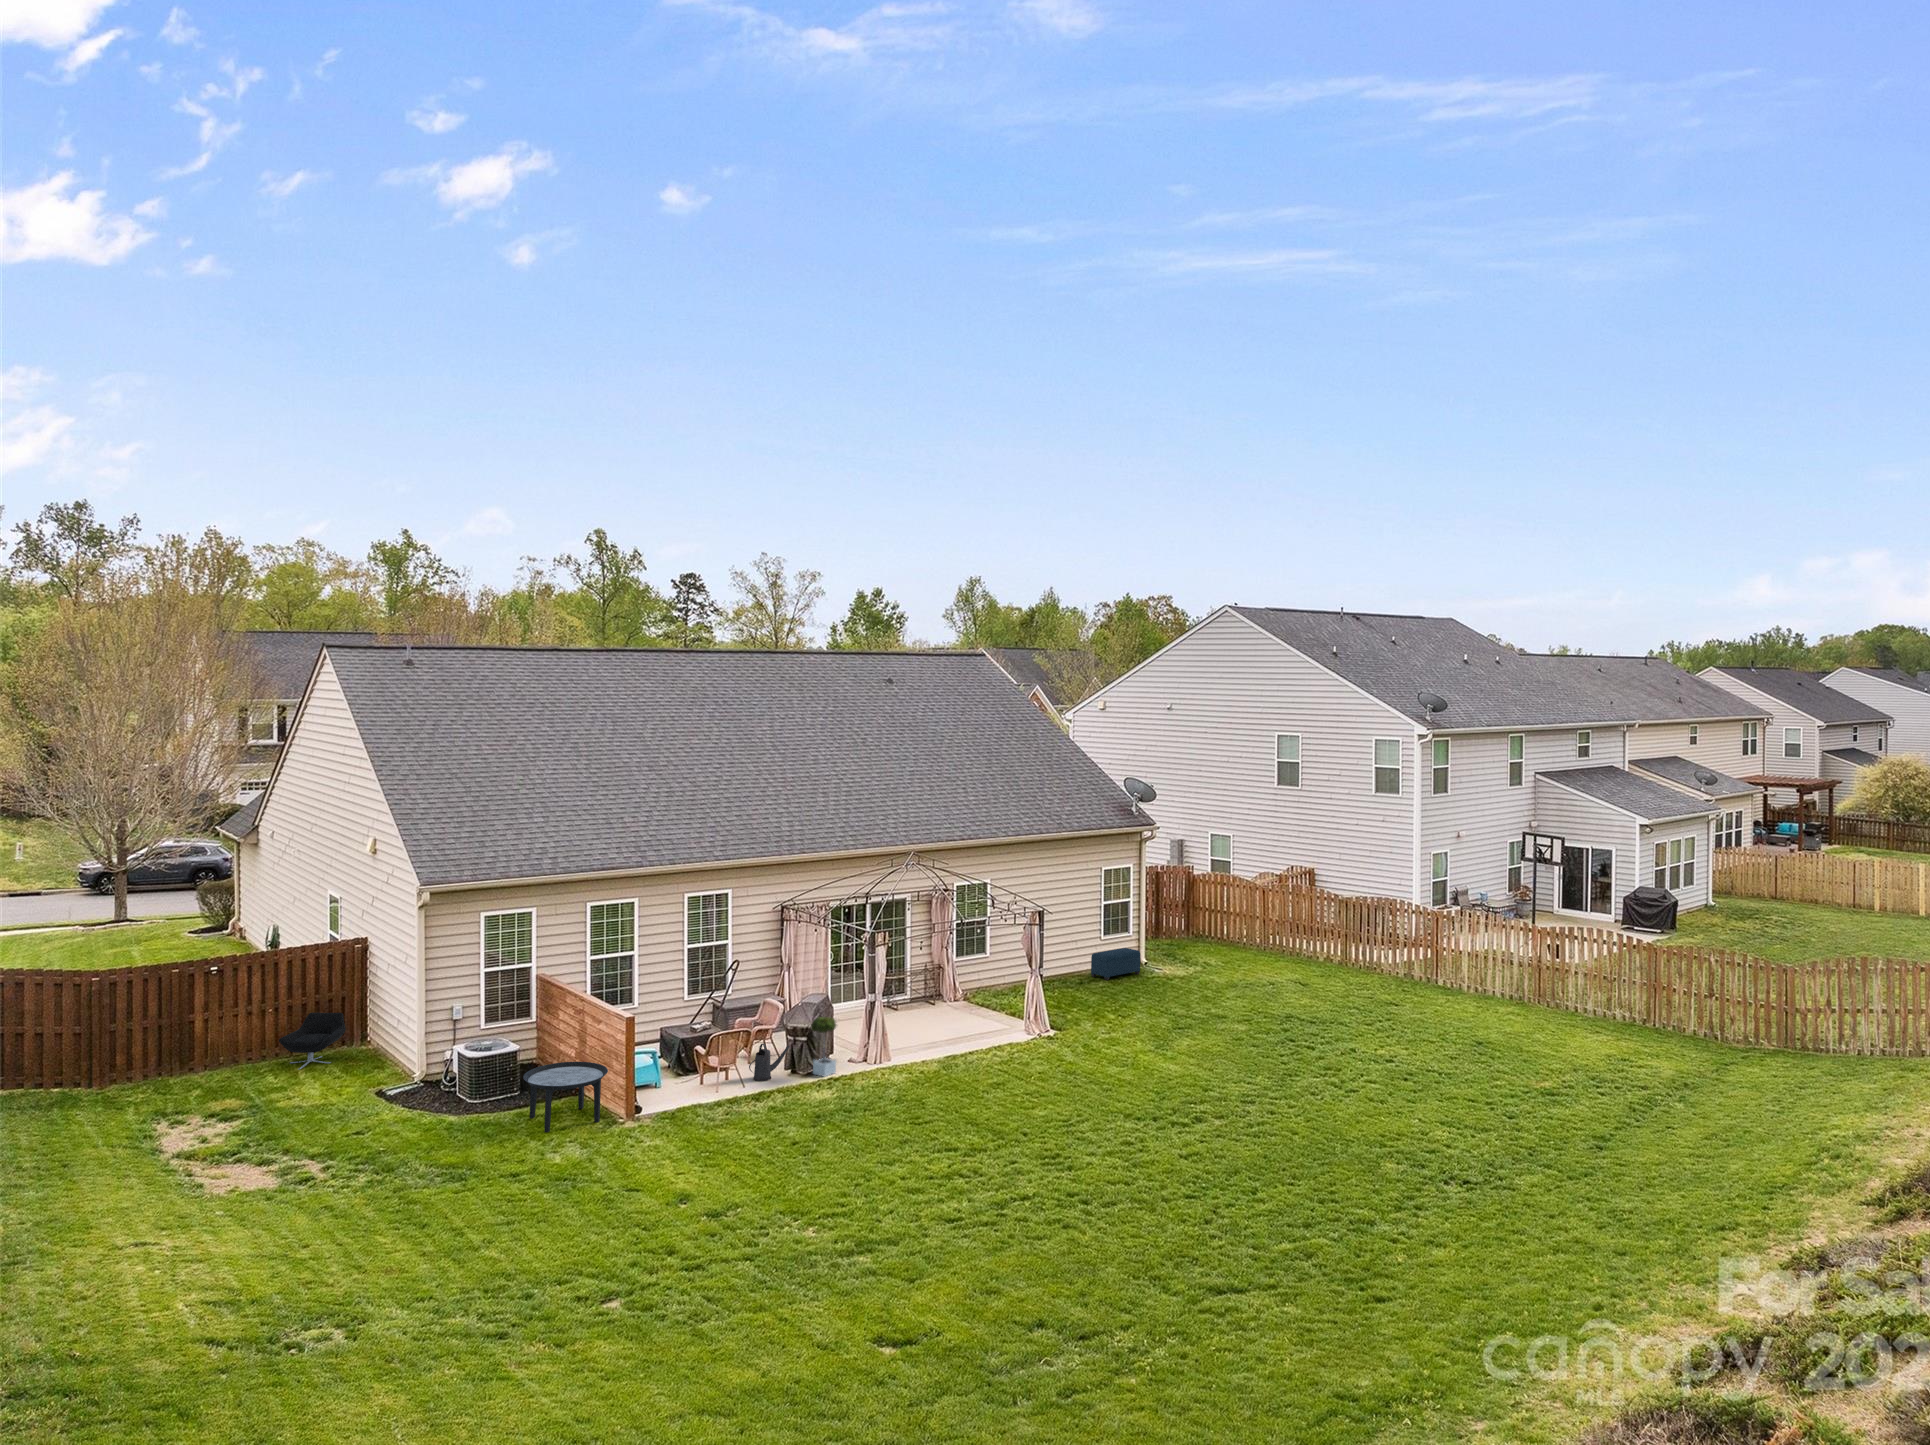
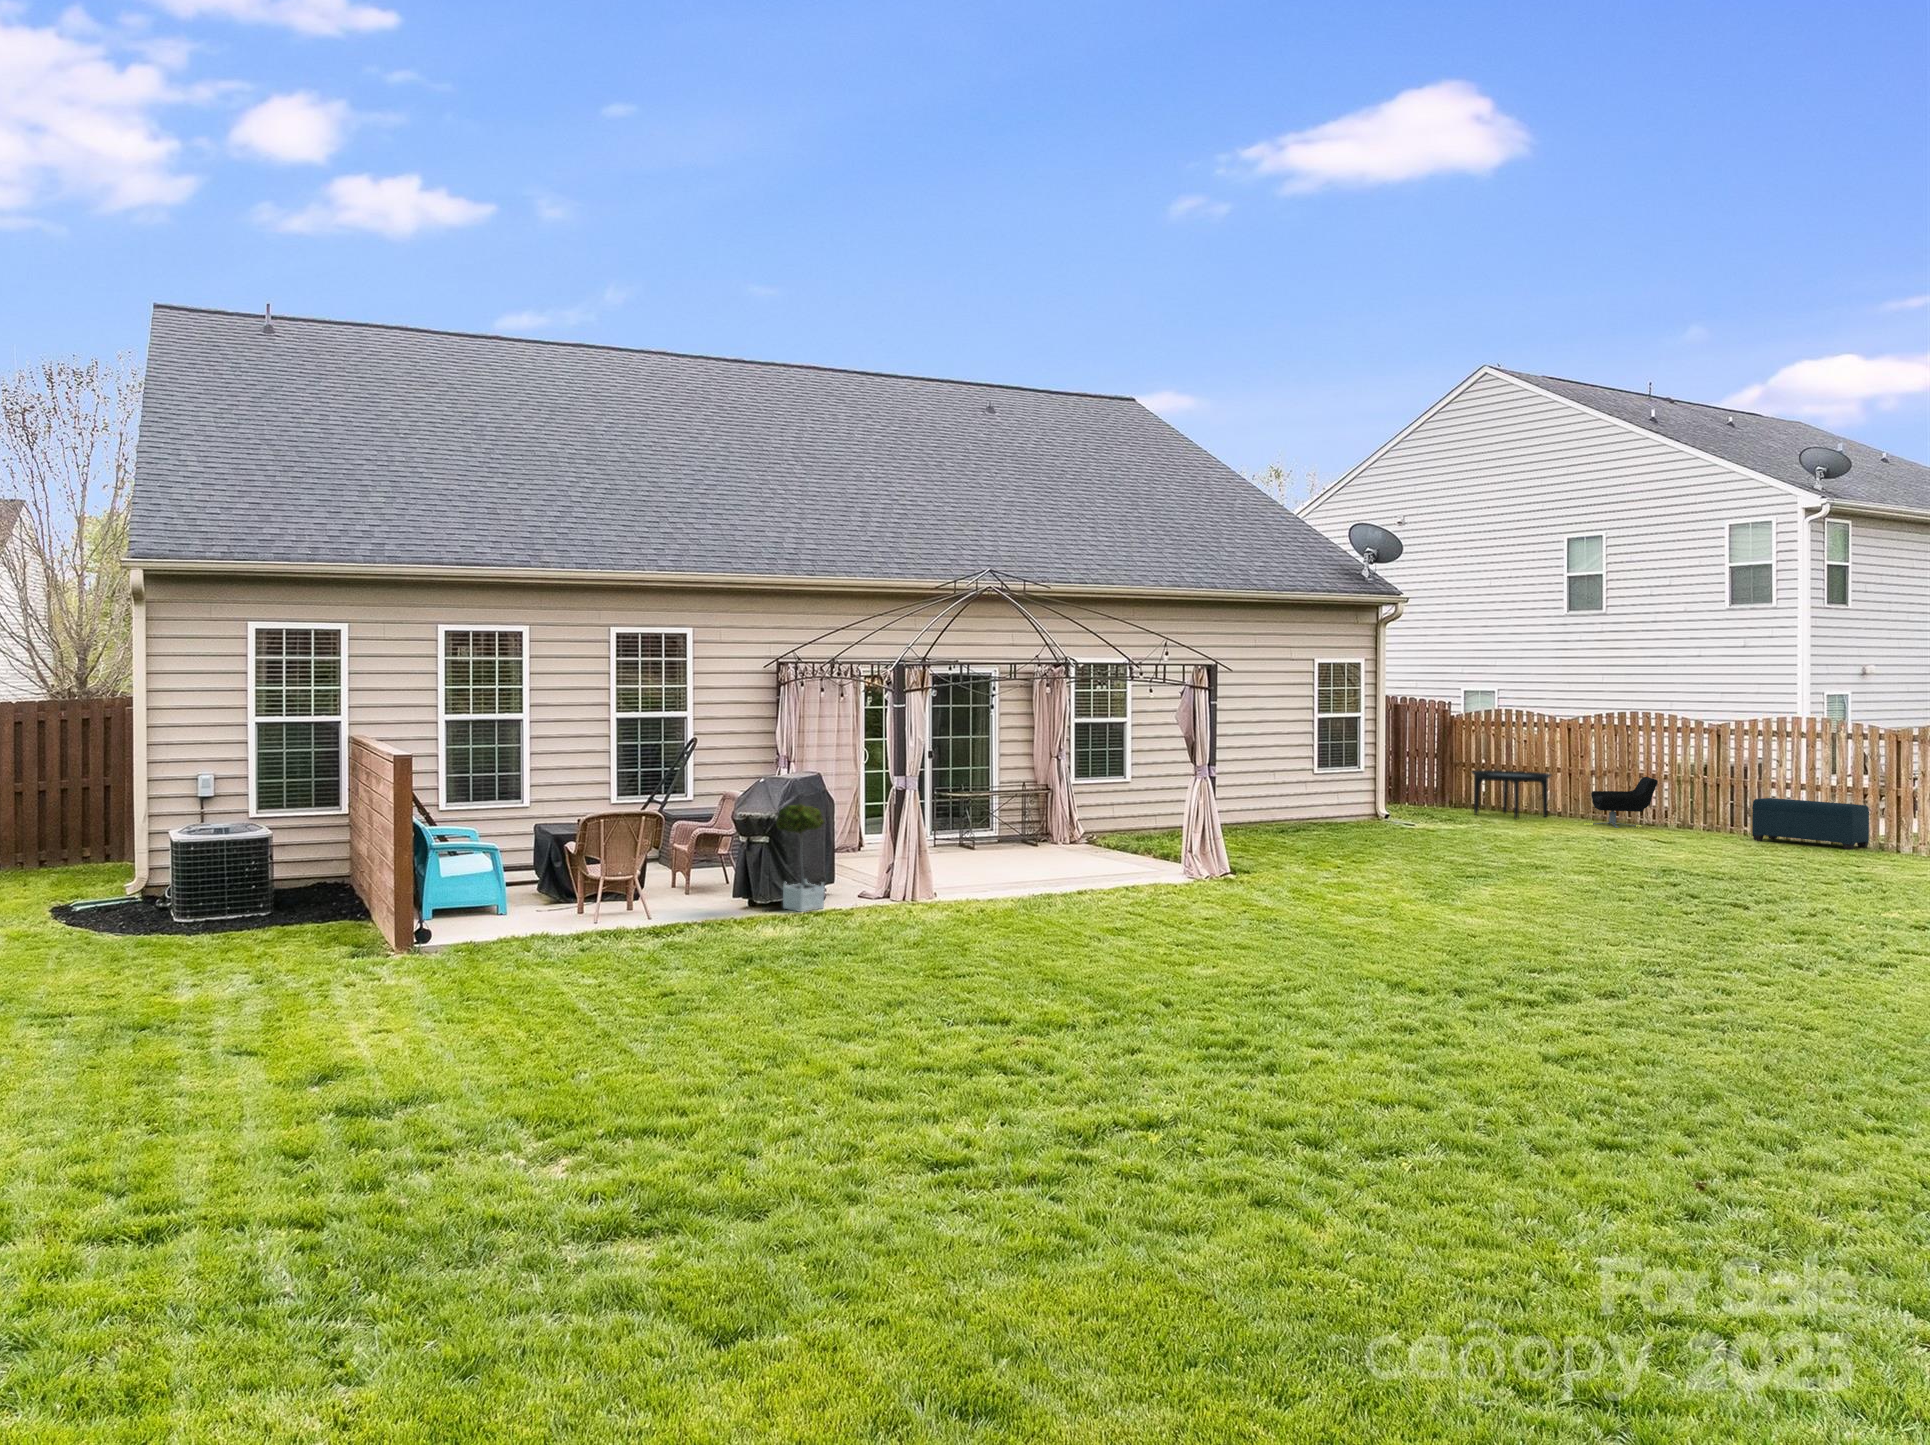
bench: present [1091,948,1140,980] -> present [1752,798,1869,850]
lounge chair: present [279,1013,346,1069] -> present [1591,777,1658,828]
watering can: present [749,1044,790,1081] -> none [666,848,742,913]
round table: present [523,1062,608,1132] -> present [1472,770,1551,819]

